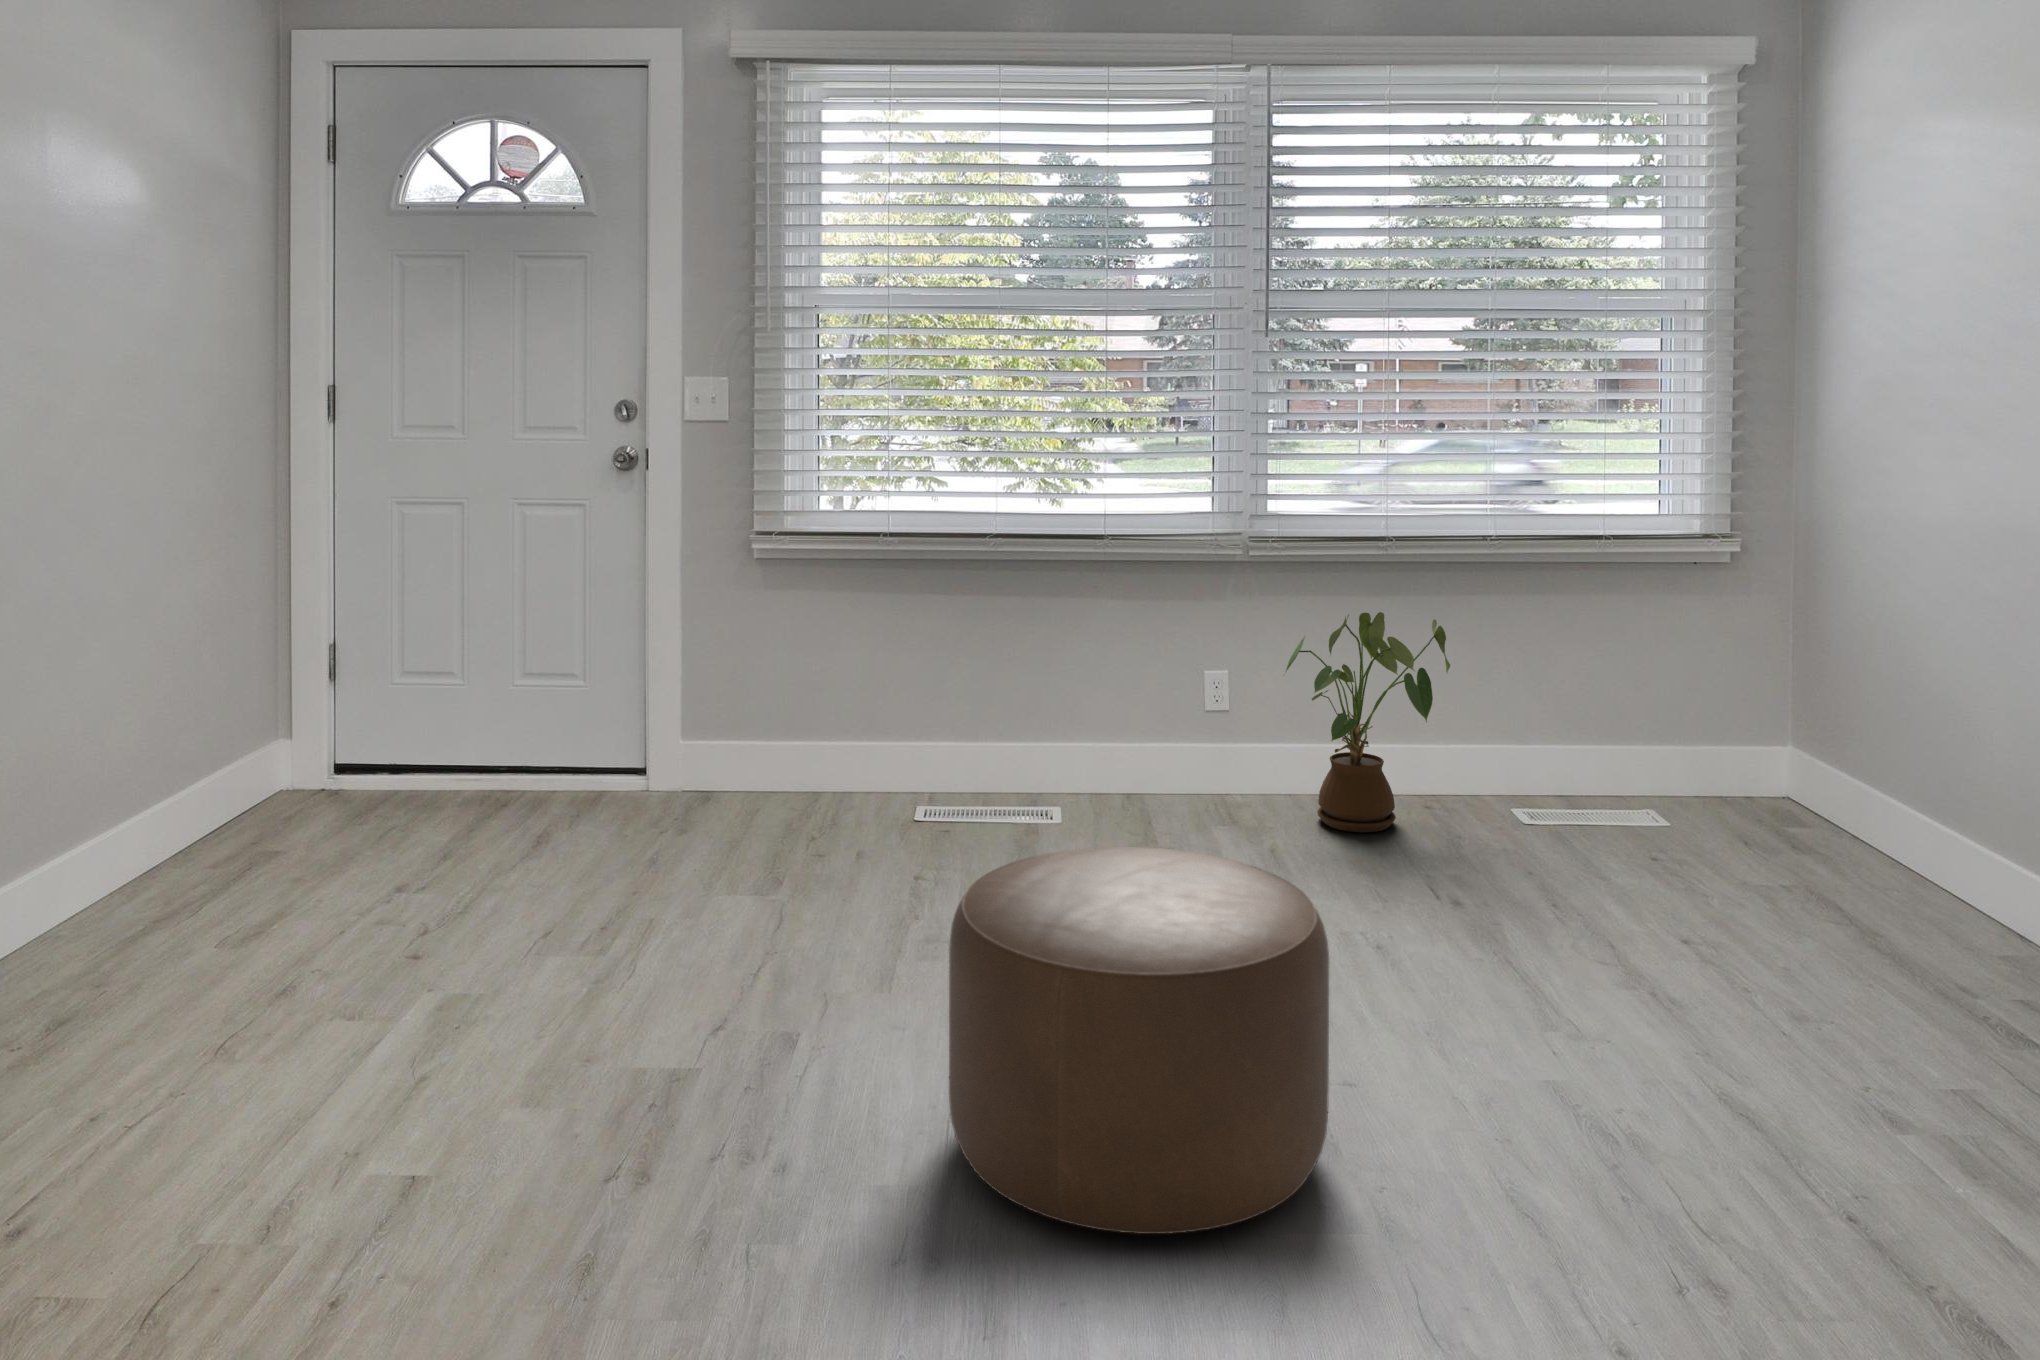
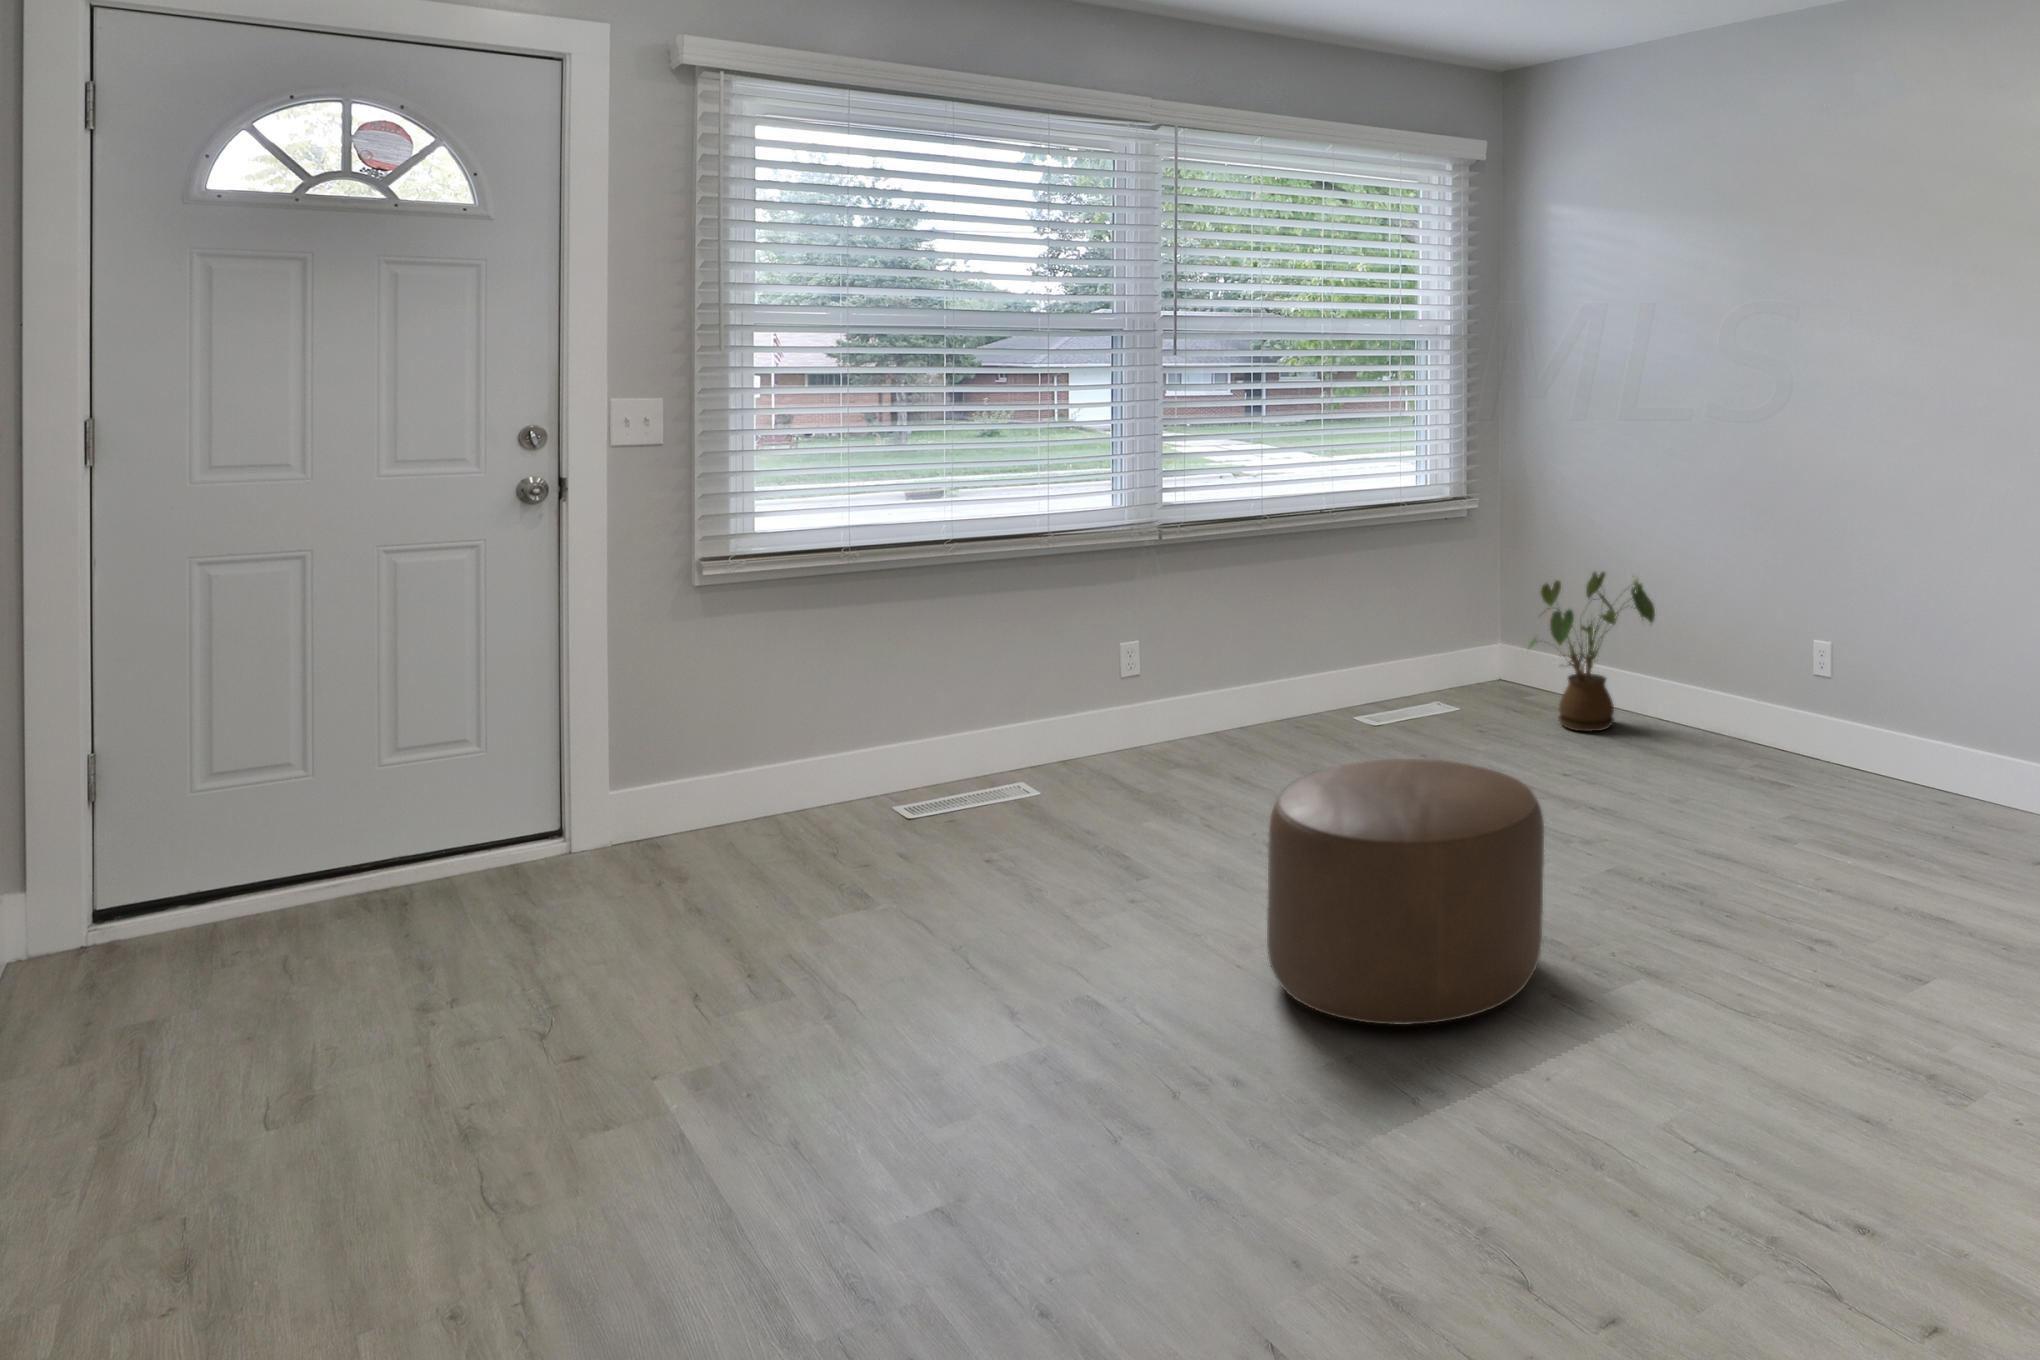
house plant: present [1283,612,1450,832] -> present [1527,572,1655,731]

